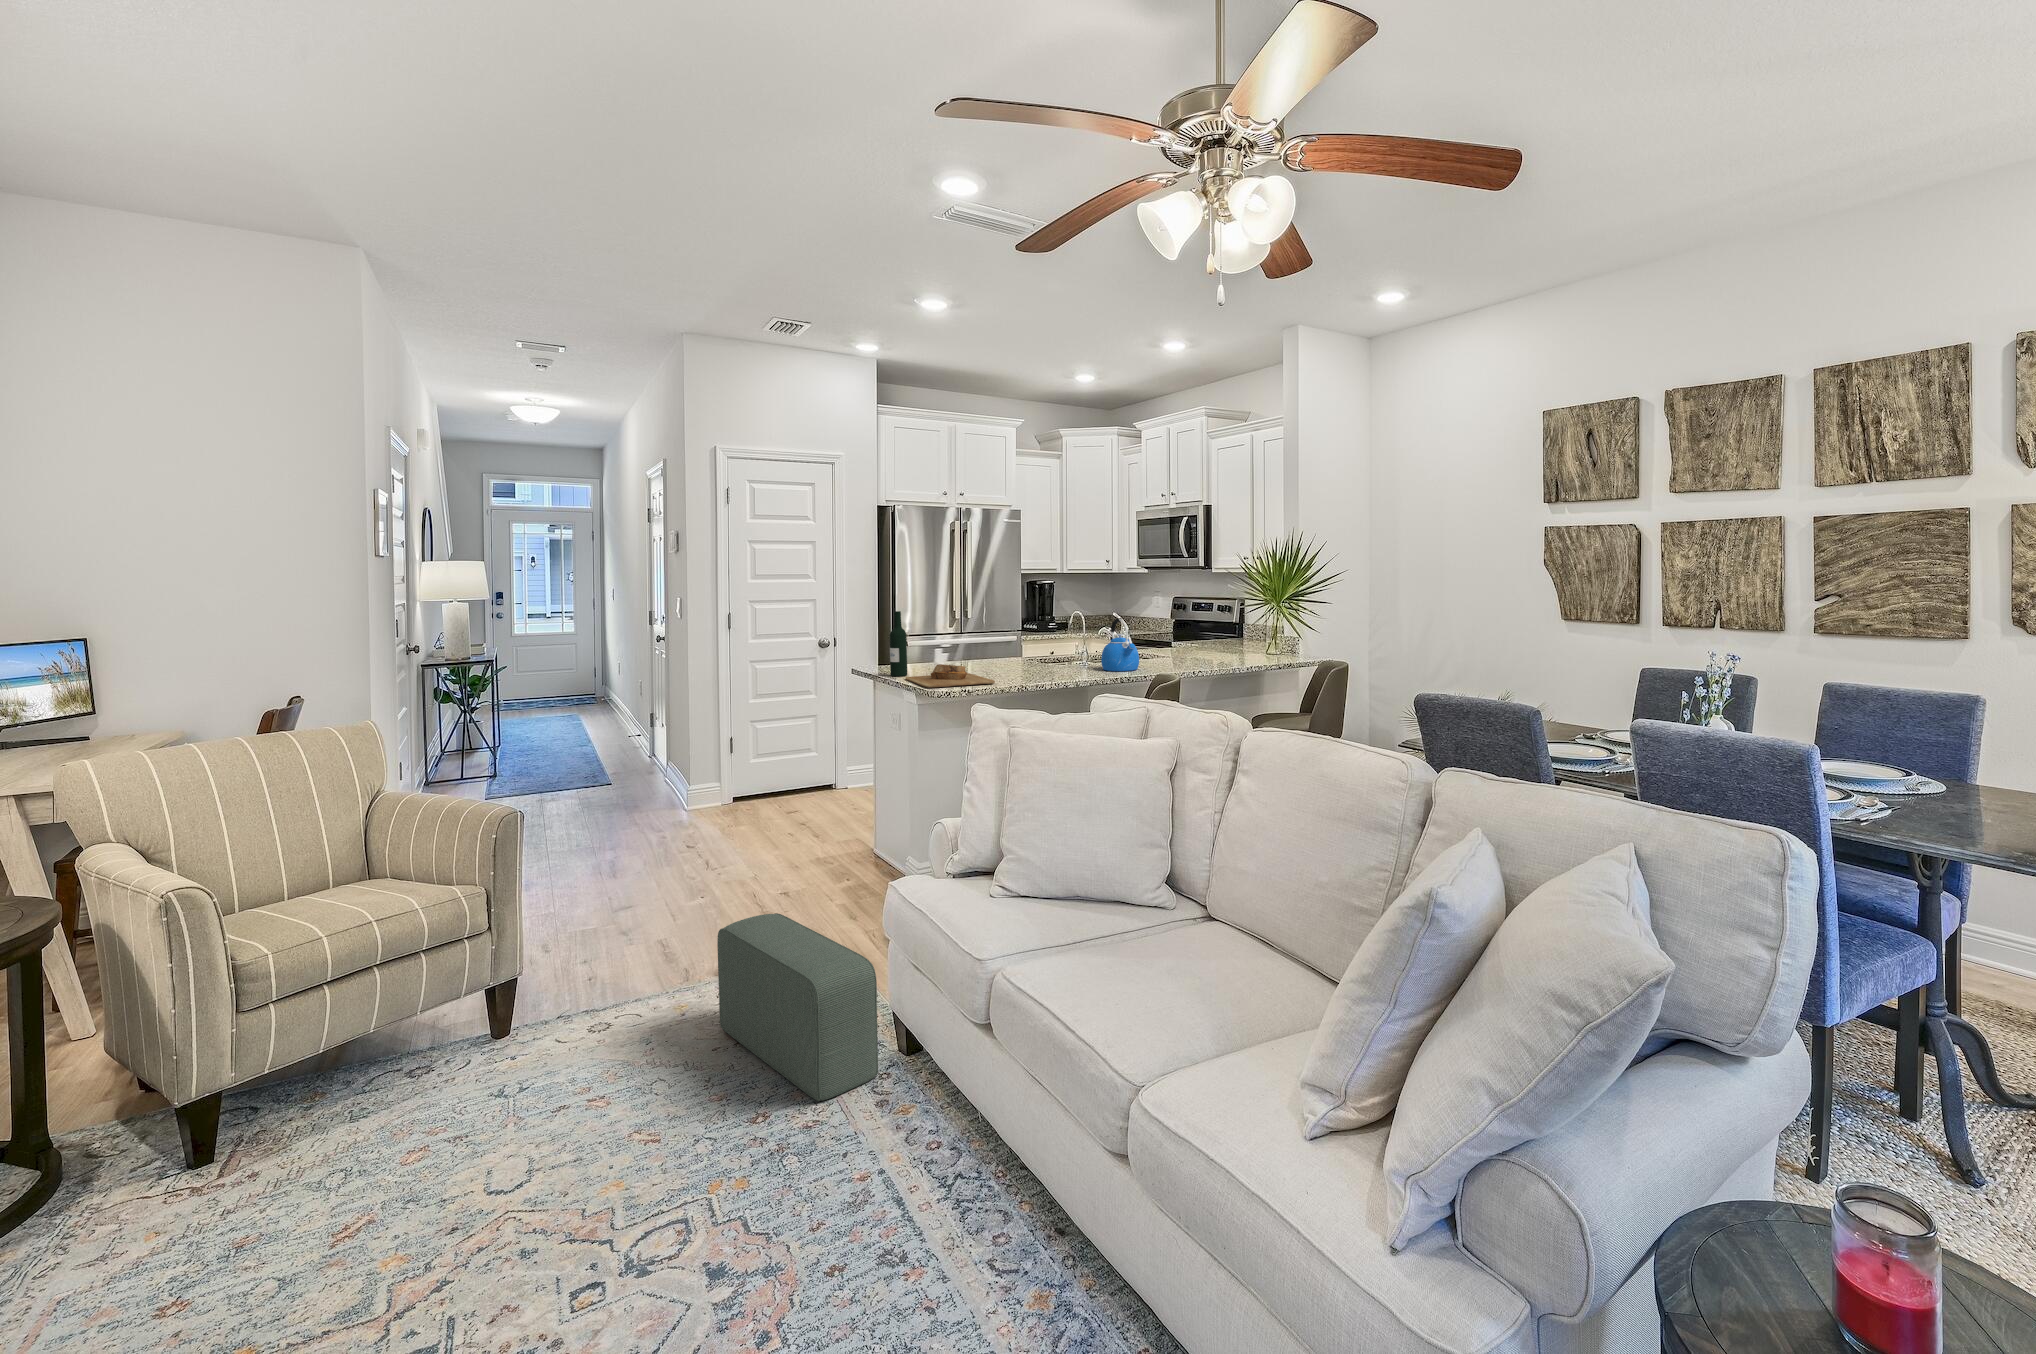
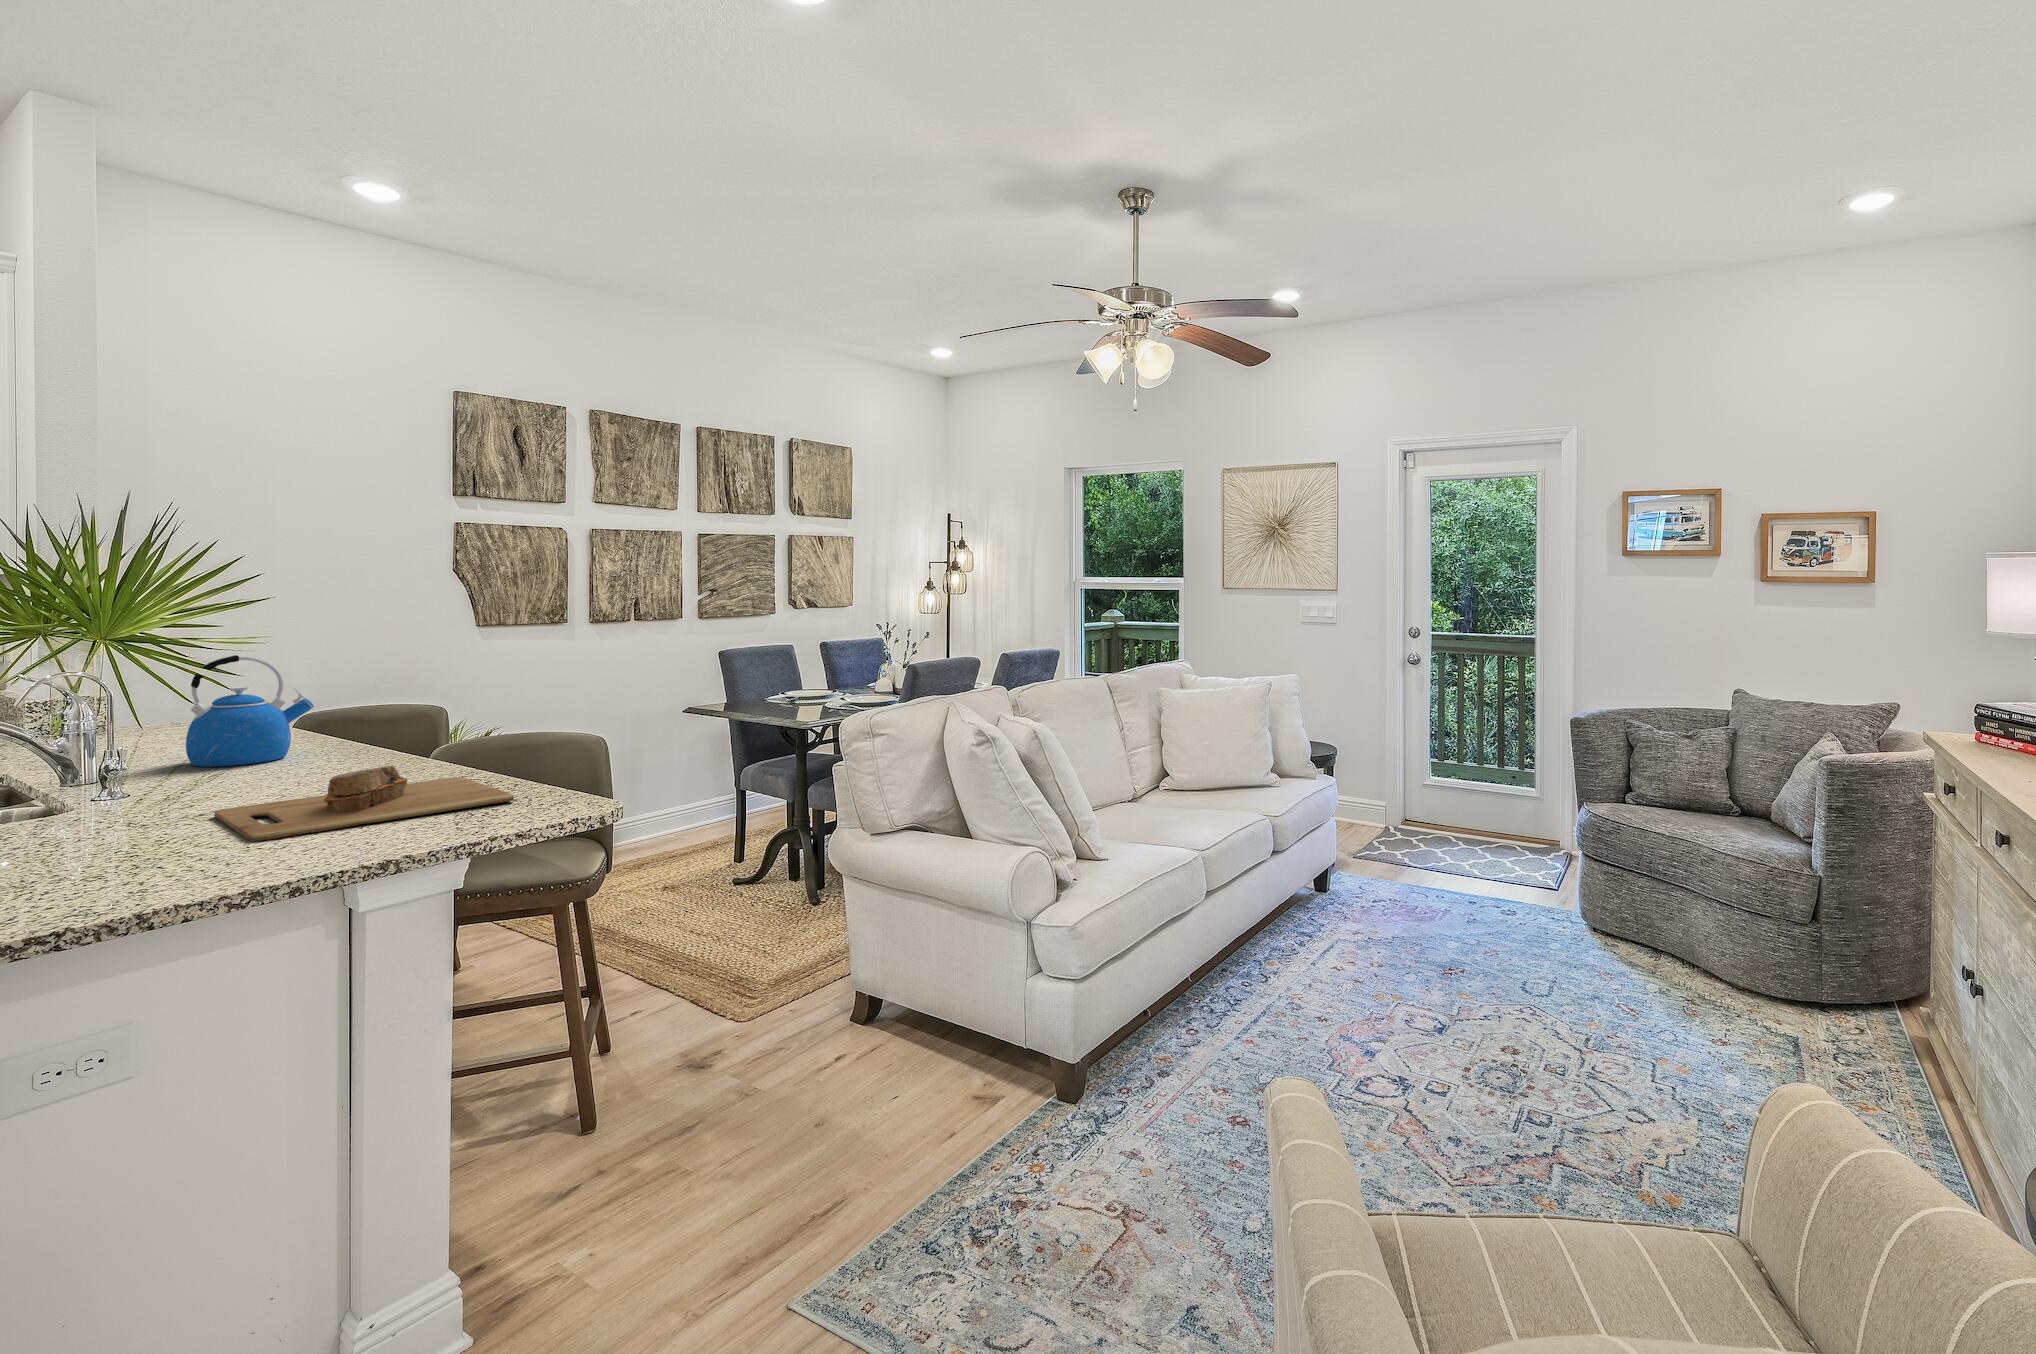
wine bottle: present [890,611,907,676] -> none [85,664,157,867]
pouf: present [717,913,878,1101] -> none [1014,972,1185,1246]

